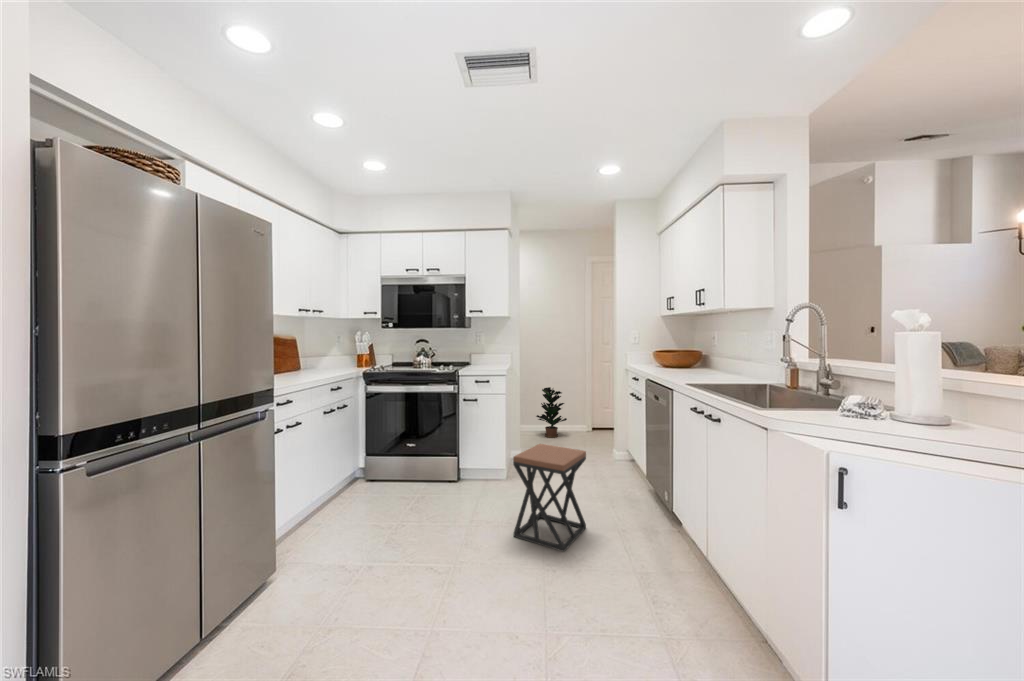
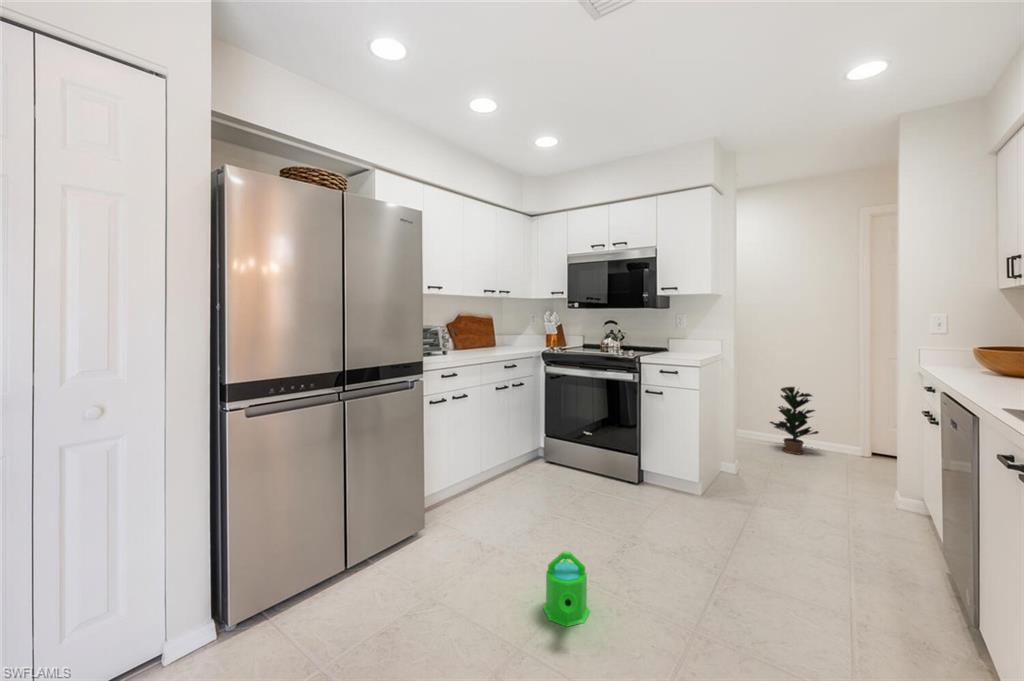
stool: present [513,444,586,552] -> none [666,457,782,609]
watering can: none [440,542,482,607] -> present [543,552,590,626]

